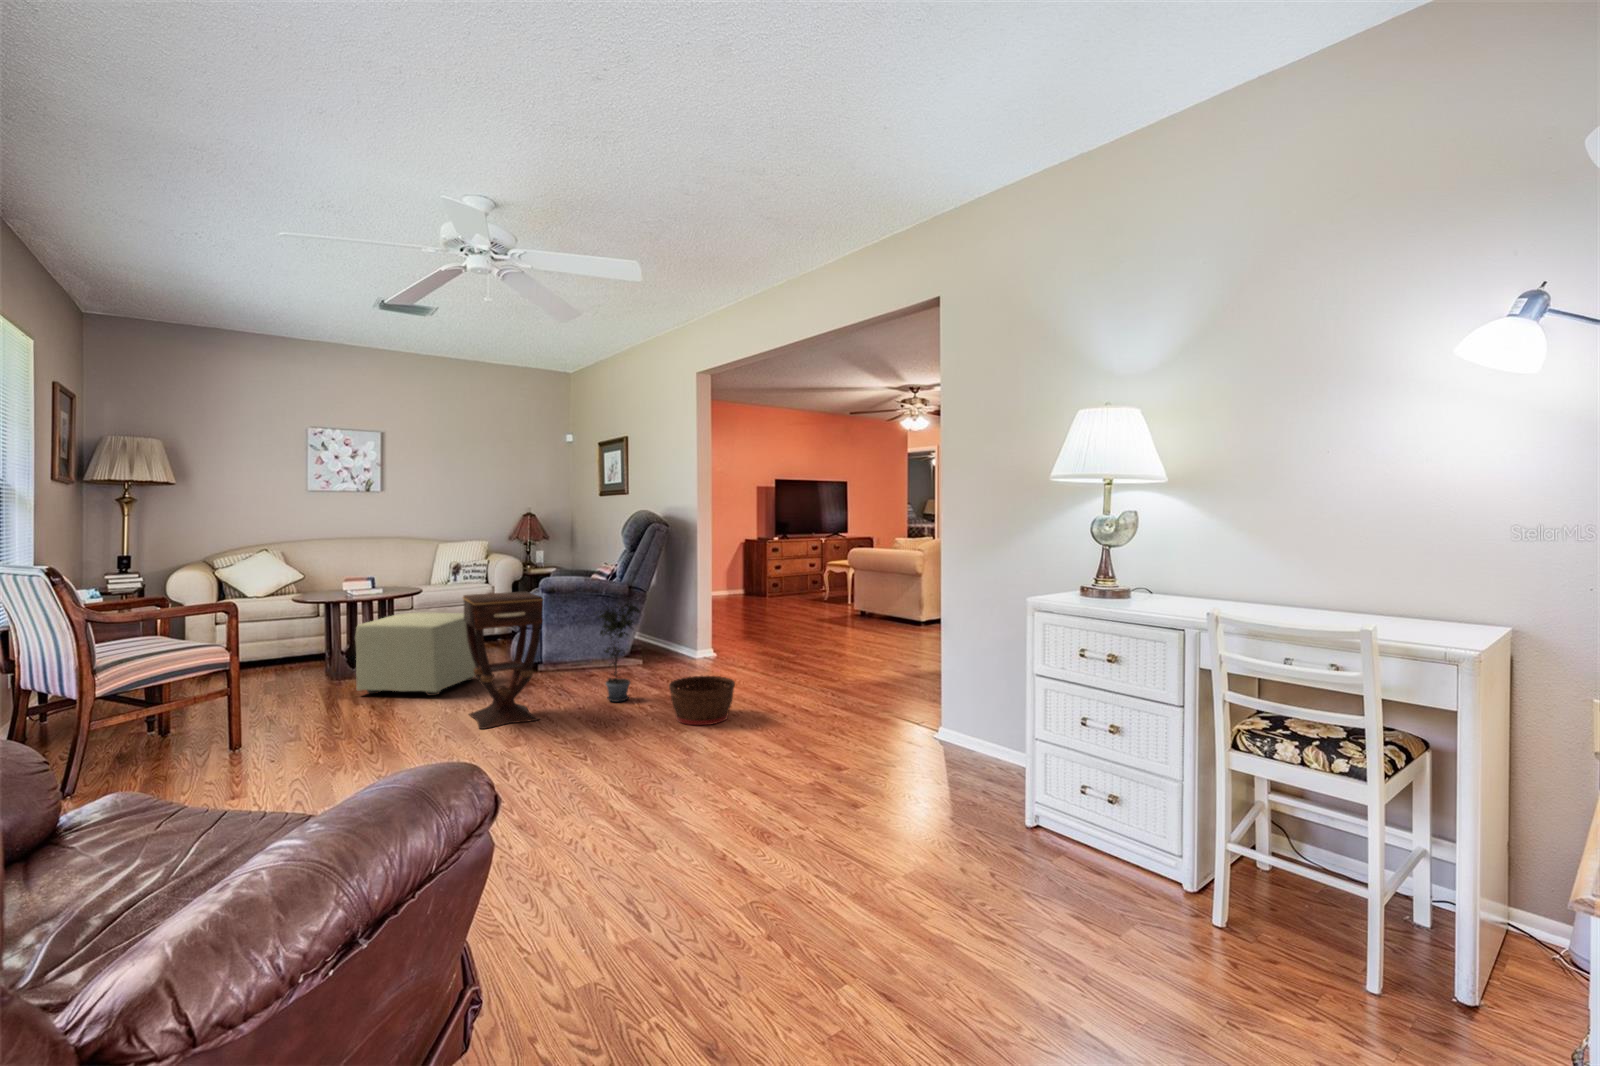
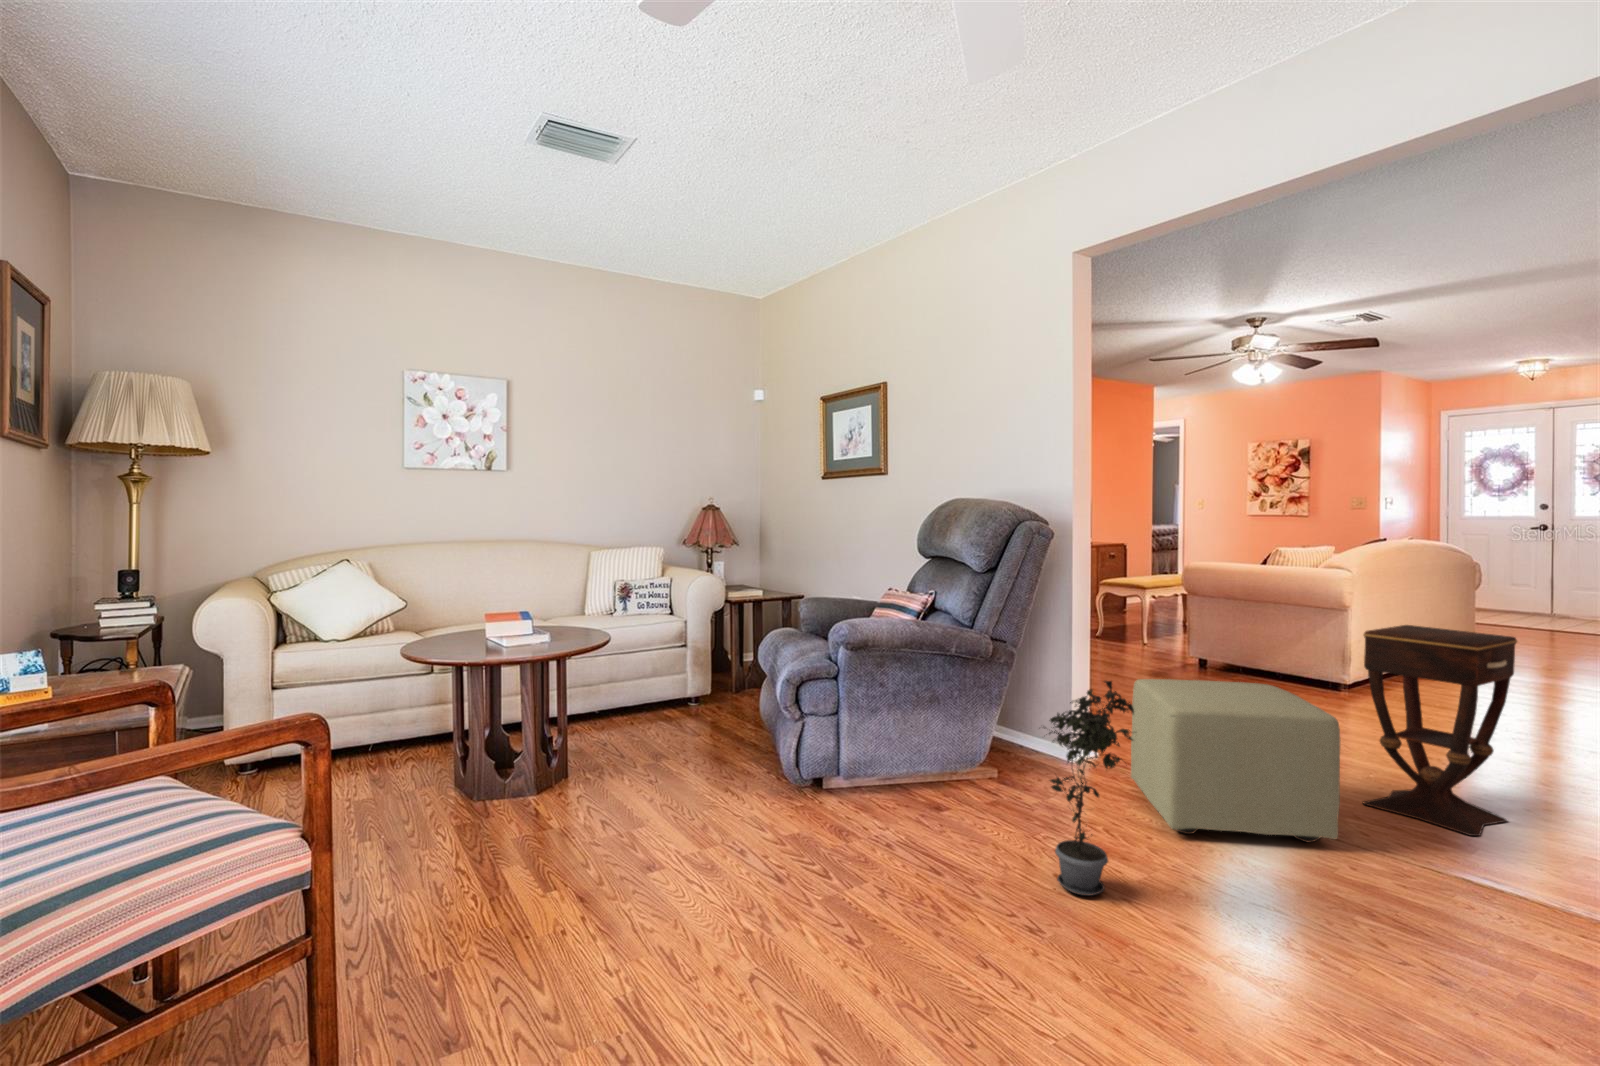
side table: present [463,591,543,729] -> present [1363,625,1517,836]
ottoman: present [355,613,475,696] -> present [1131,679,1341,842]
basket: present [669,676,735,725] -> none [1274,859,1457,1006]

